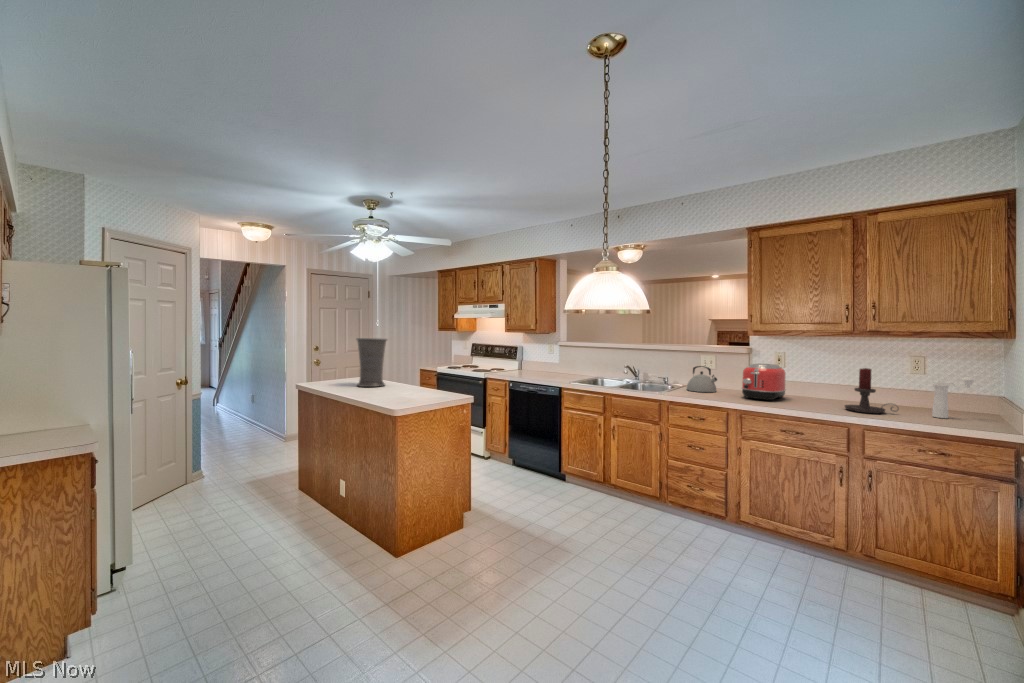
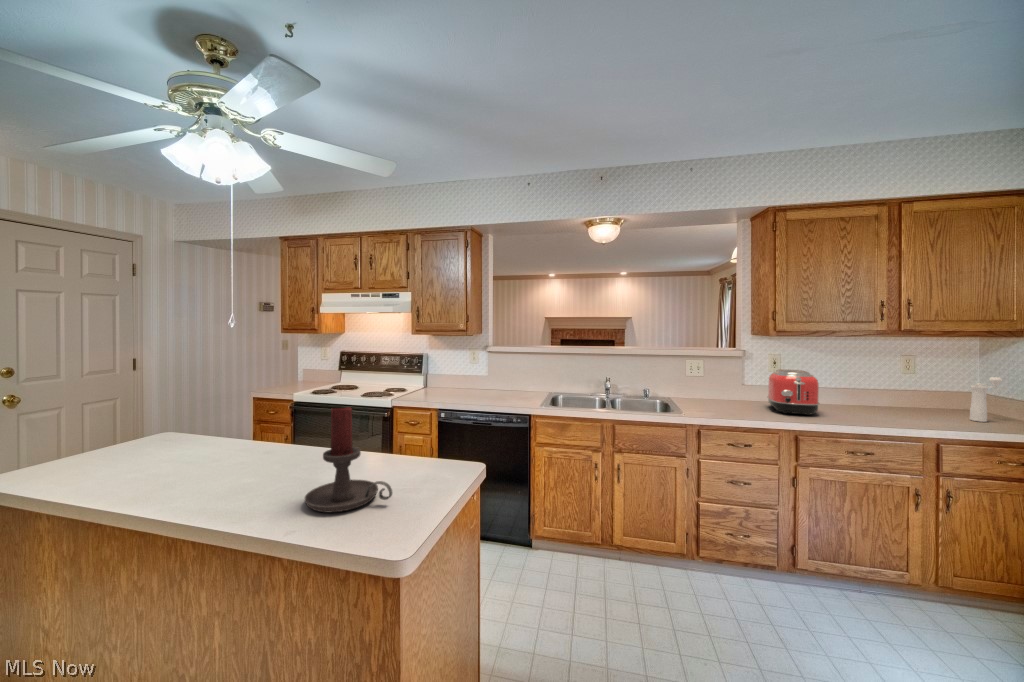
vase: present [356,338,387,387] -> none [156,361,248,489]
kettle: present [687,366,717,392] -> none [691,375,731,408]
candle holder: present [845,368,899,413] -> present [305,407,392,512]

